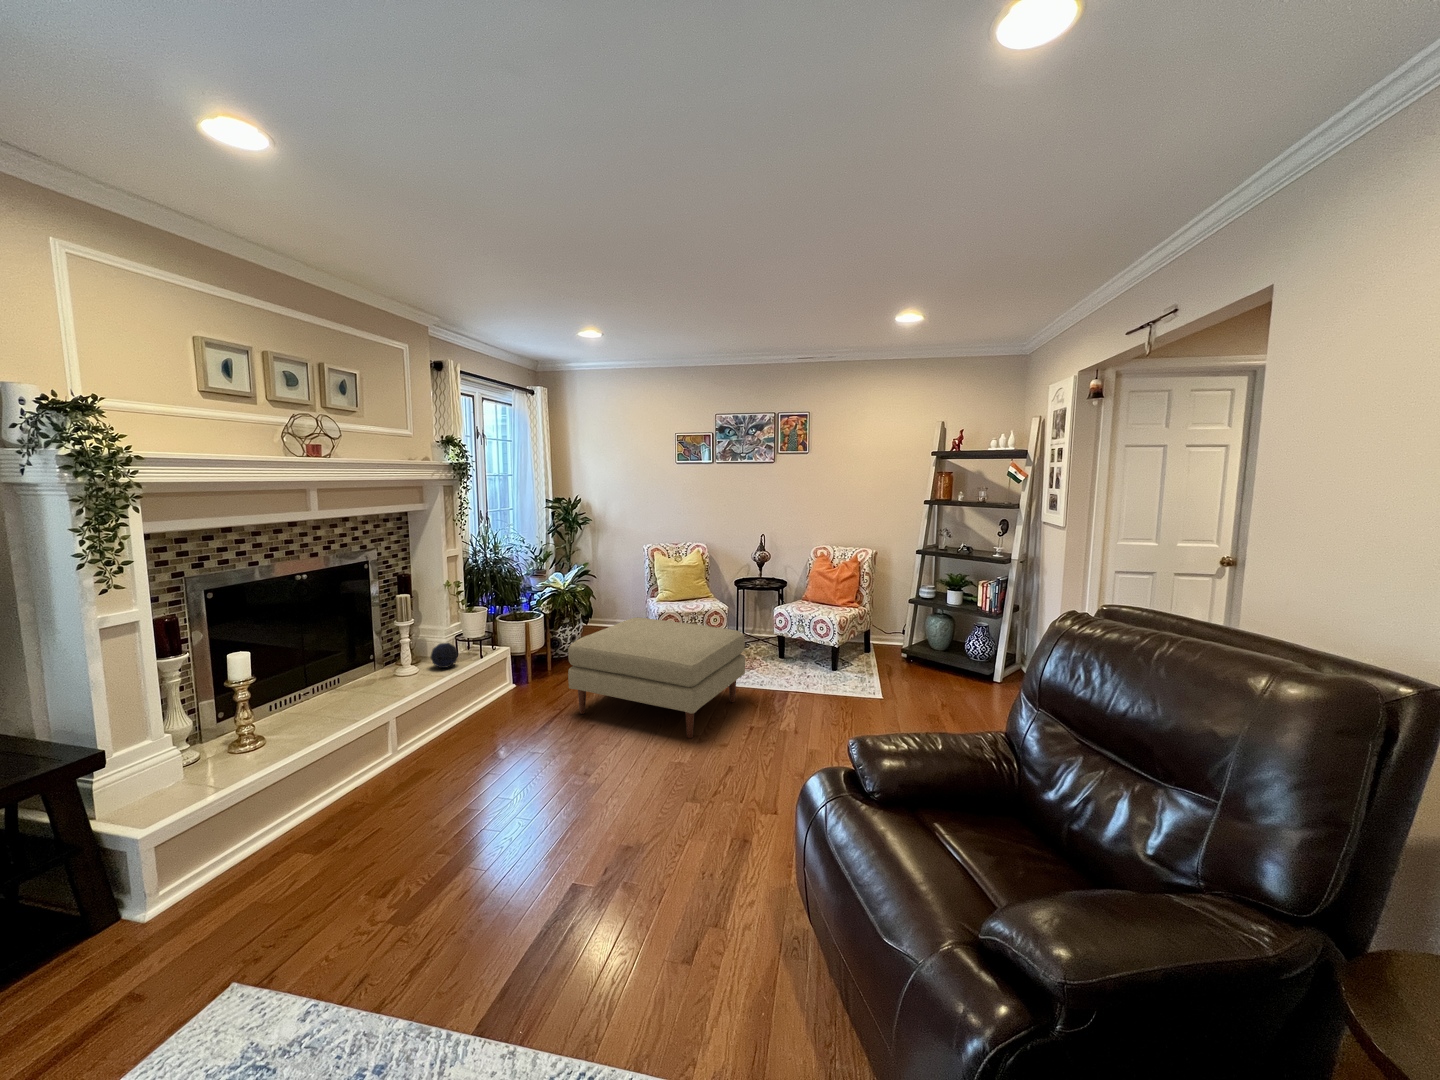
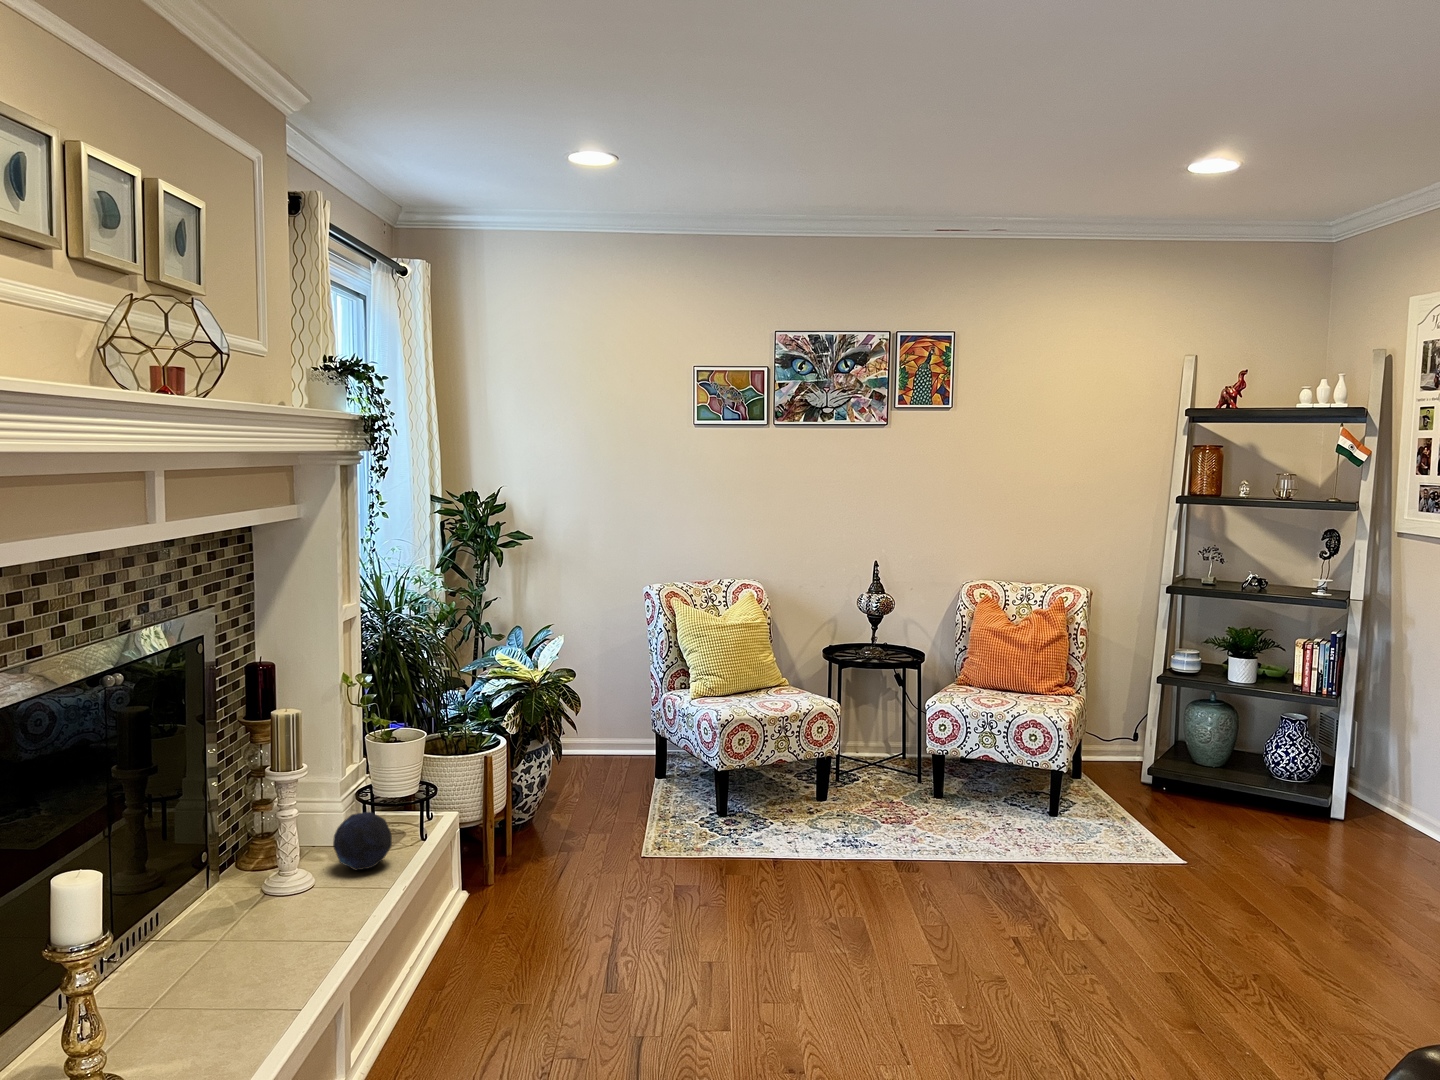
ottoman: present [568,617,745,738] -> none [649,734,962,974]

